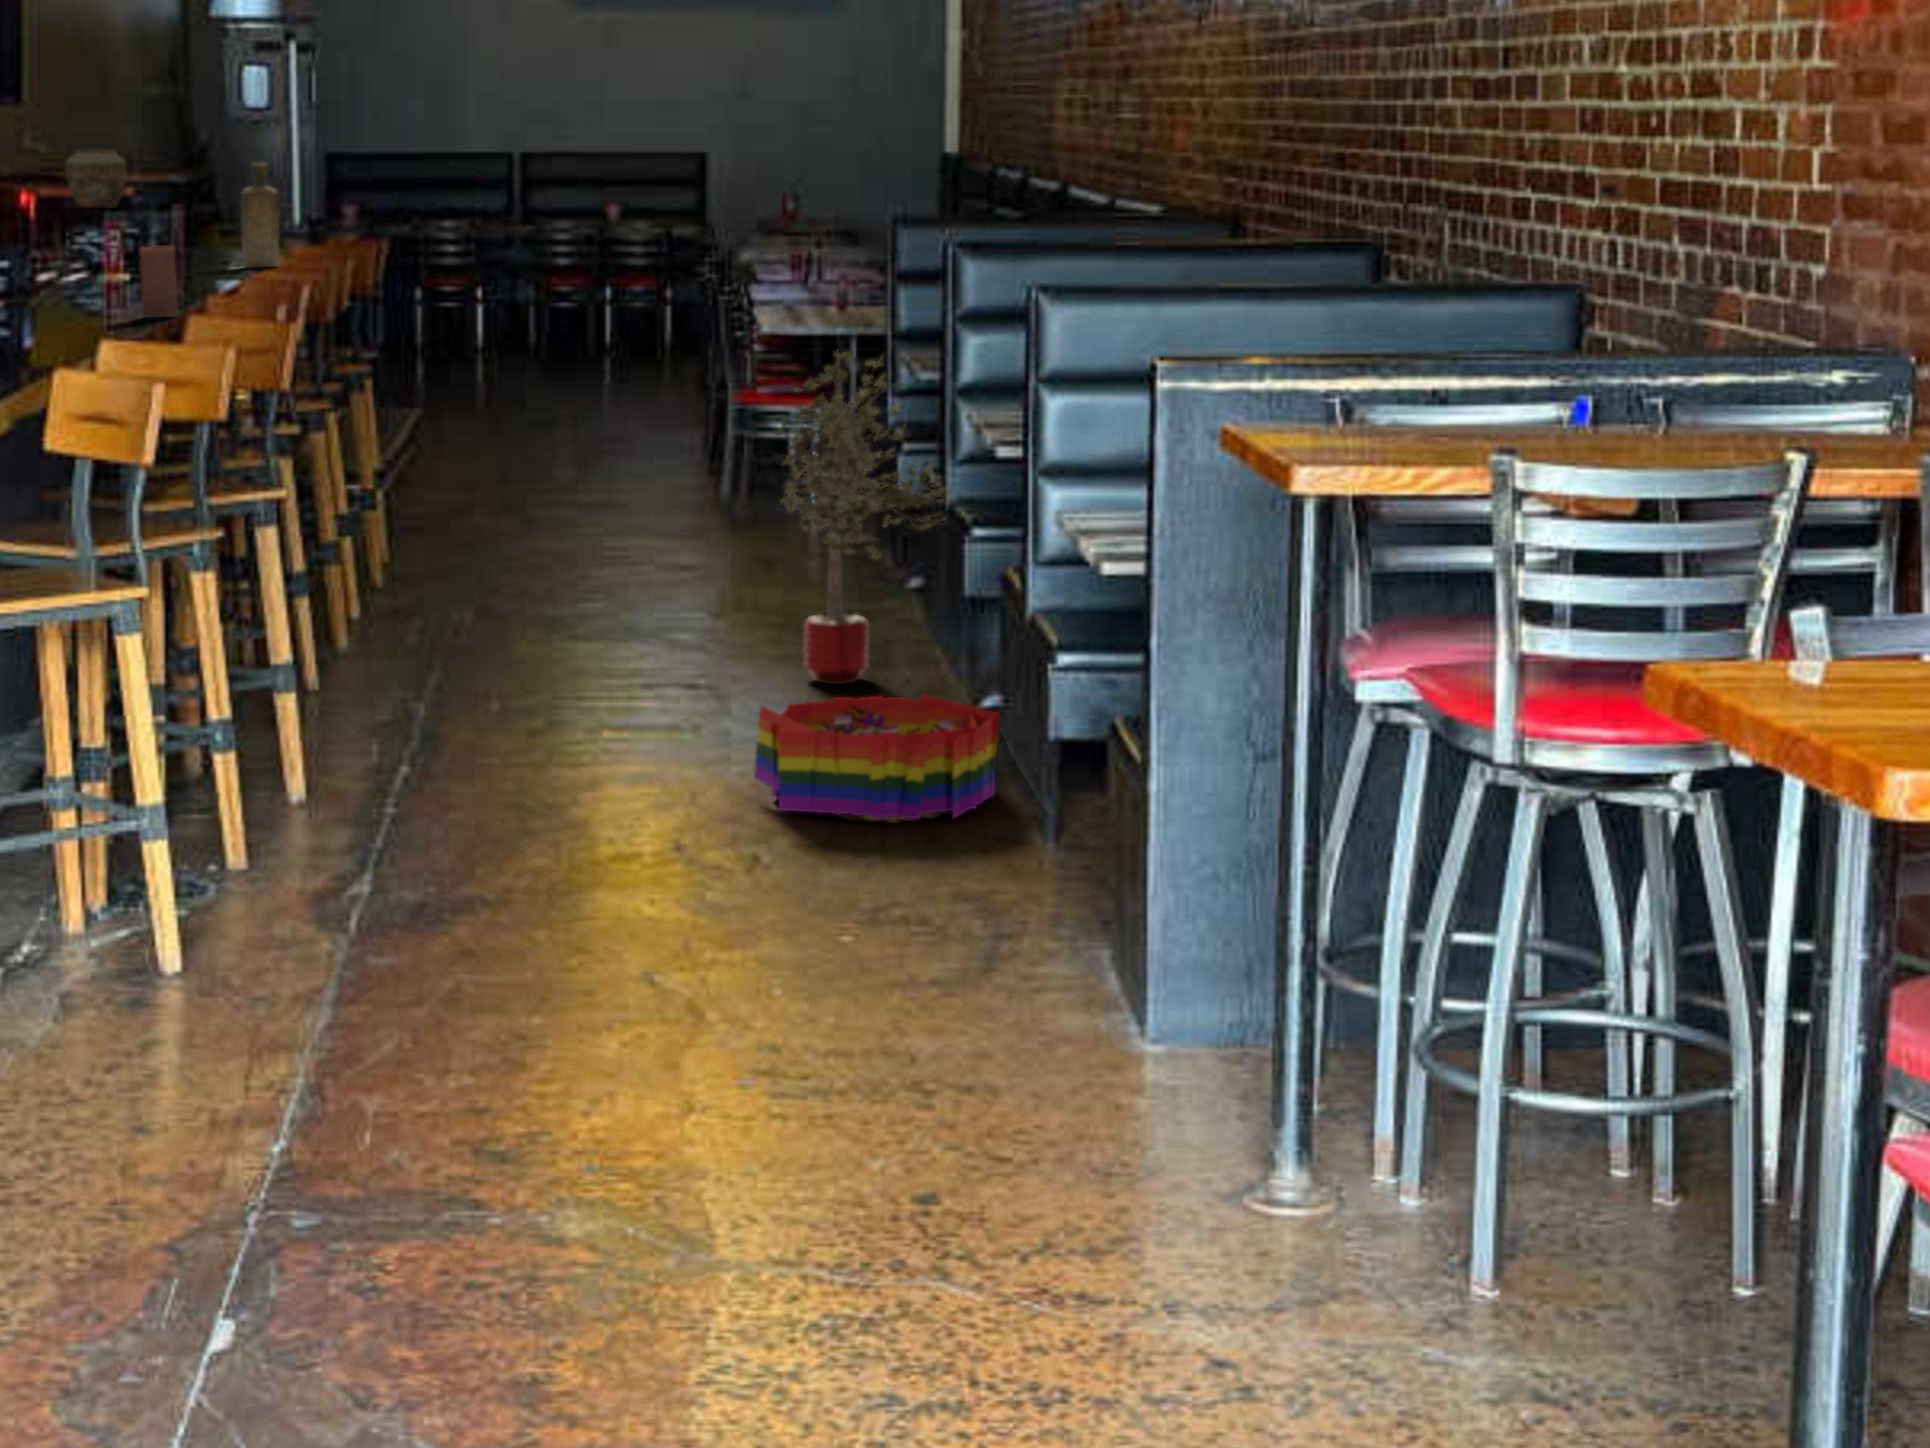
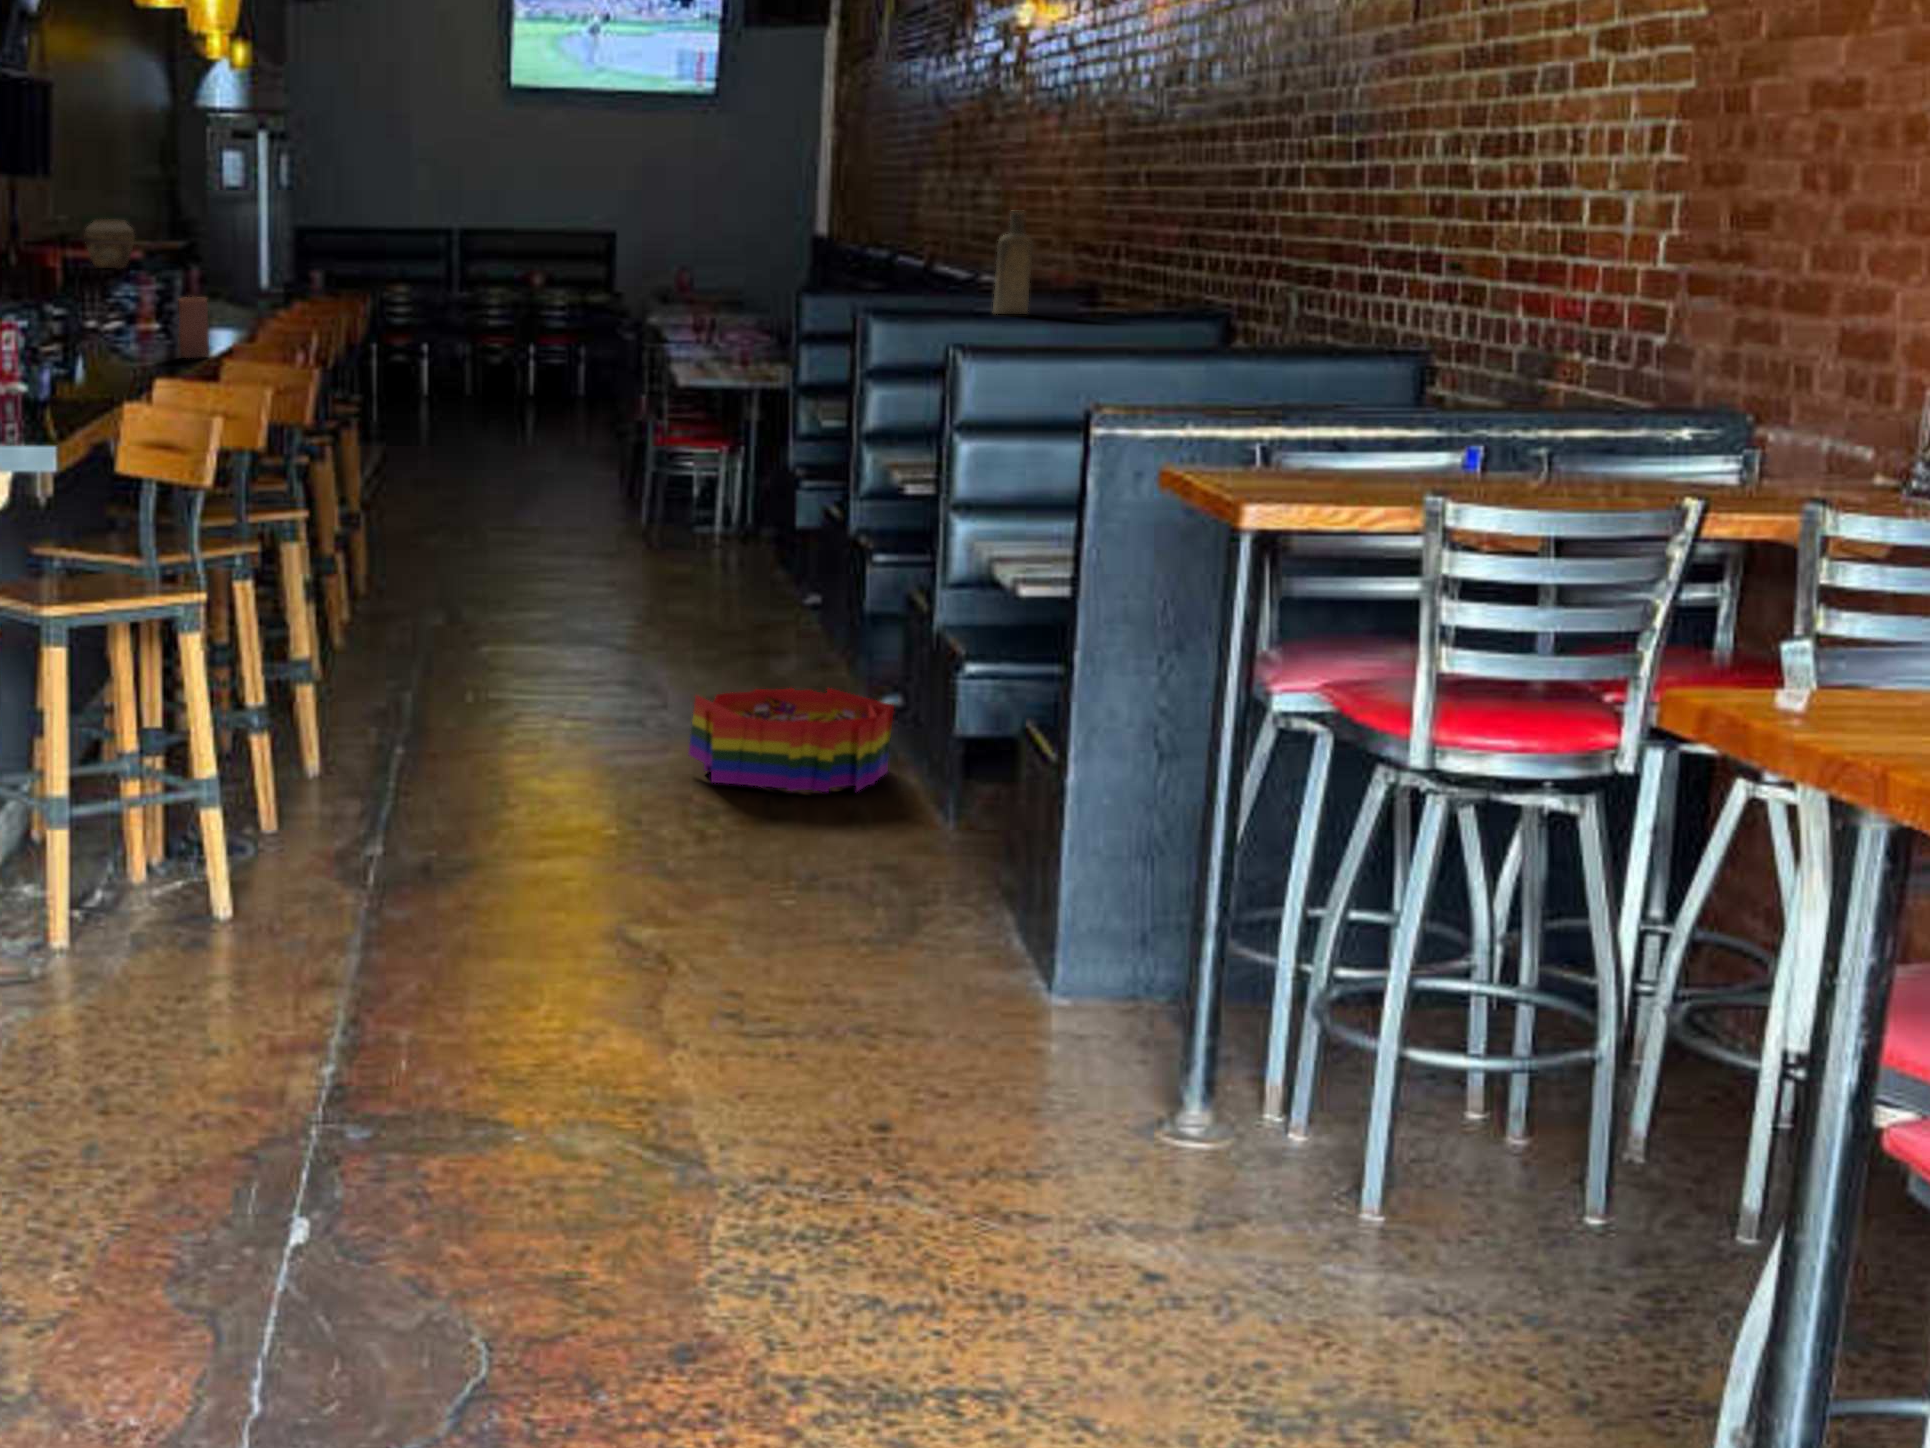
bottle: present [241,163,280,267] -> present [993,210,1033,314]
potted tree: present [775,351,951,684] -> none [694,396,848,676]

